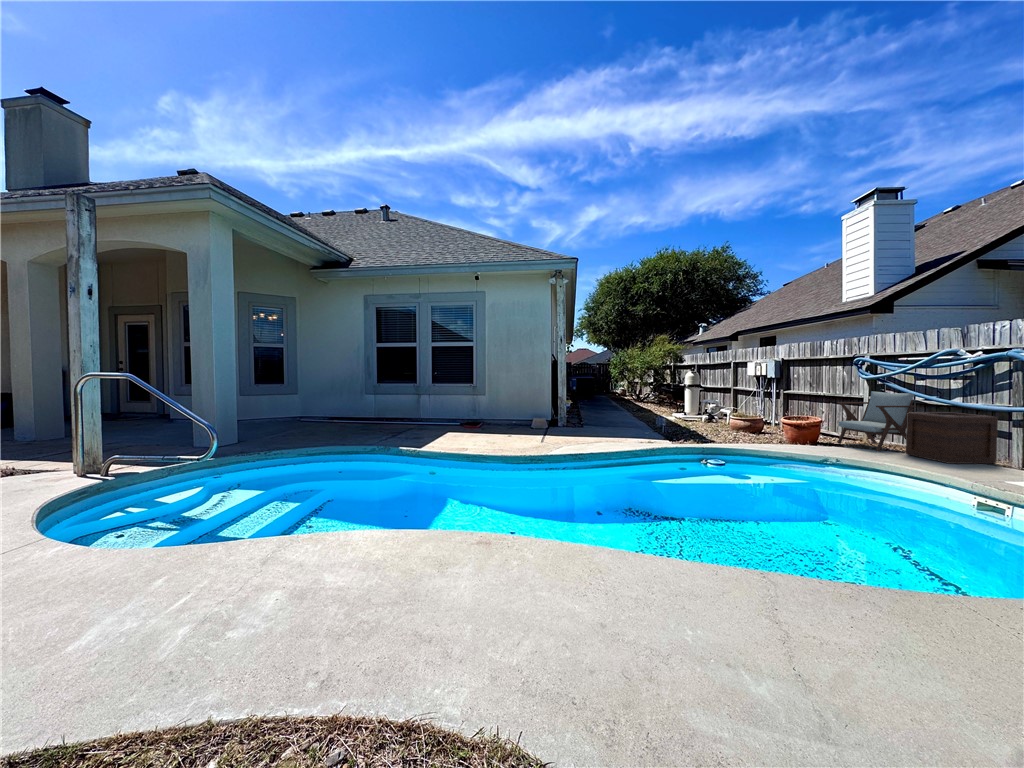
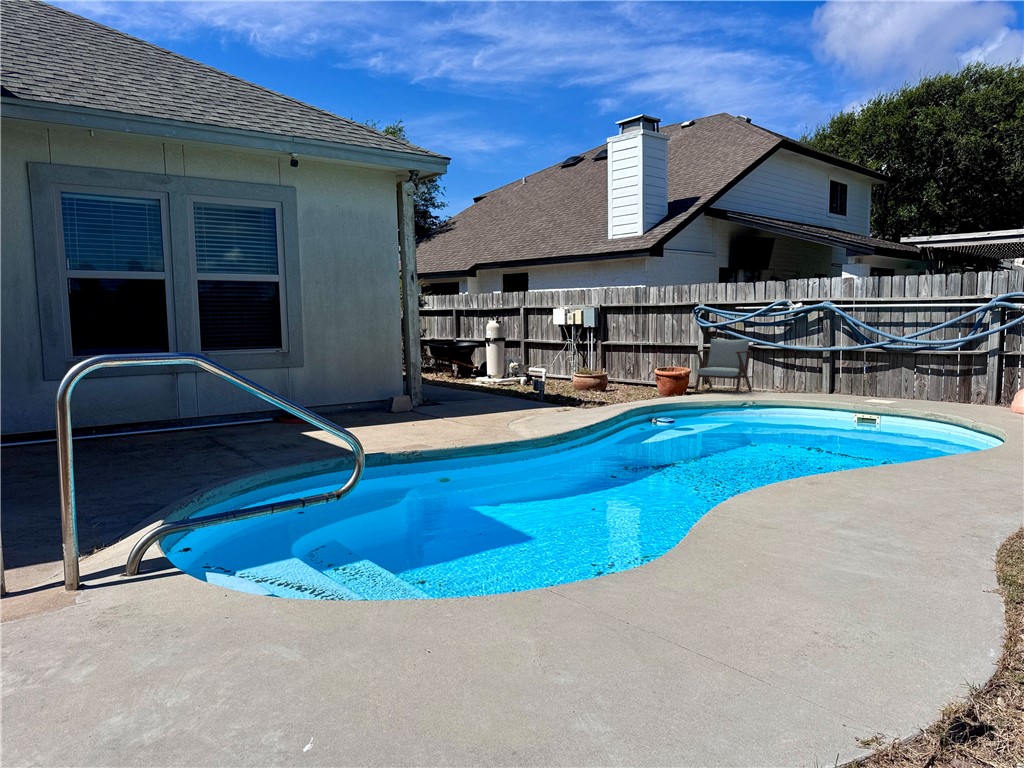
wooden crate: present [906,412,998,464] -> none [759,354,813,396]

